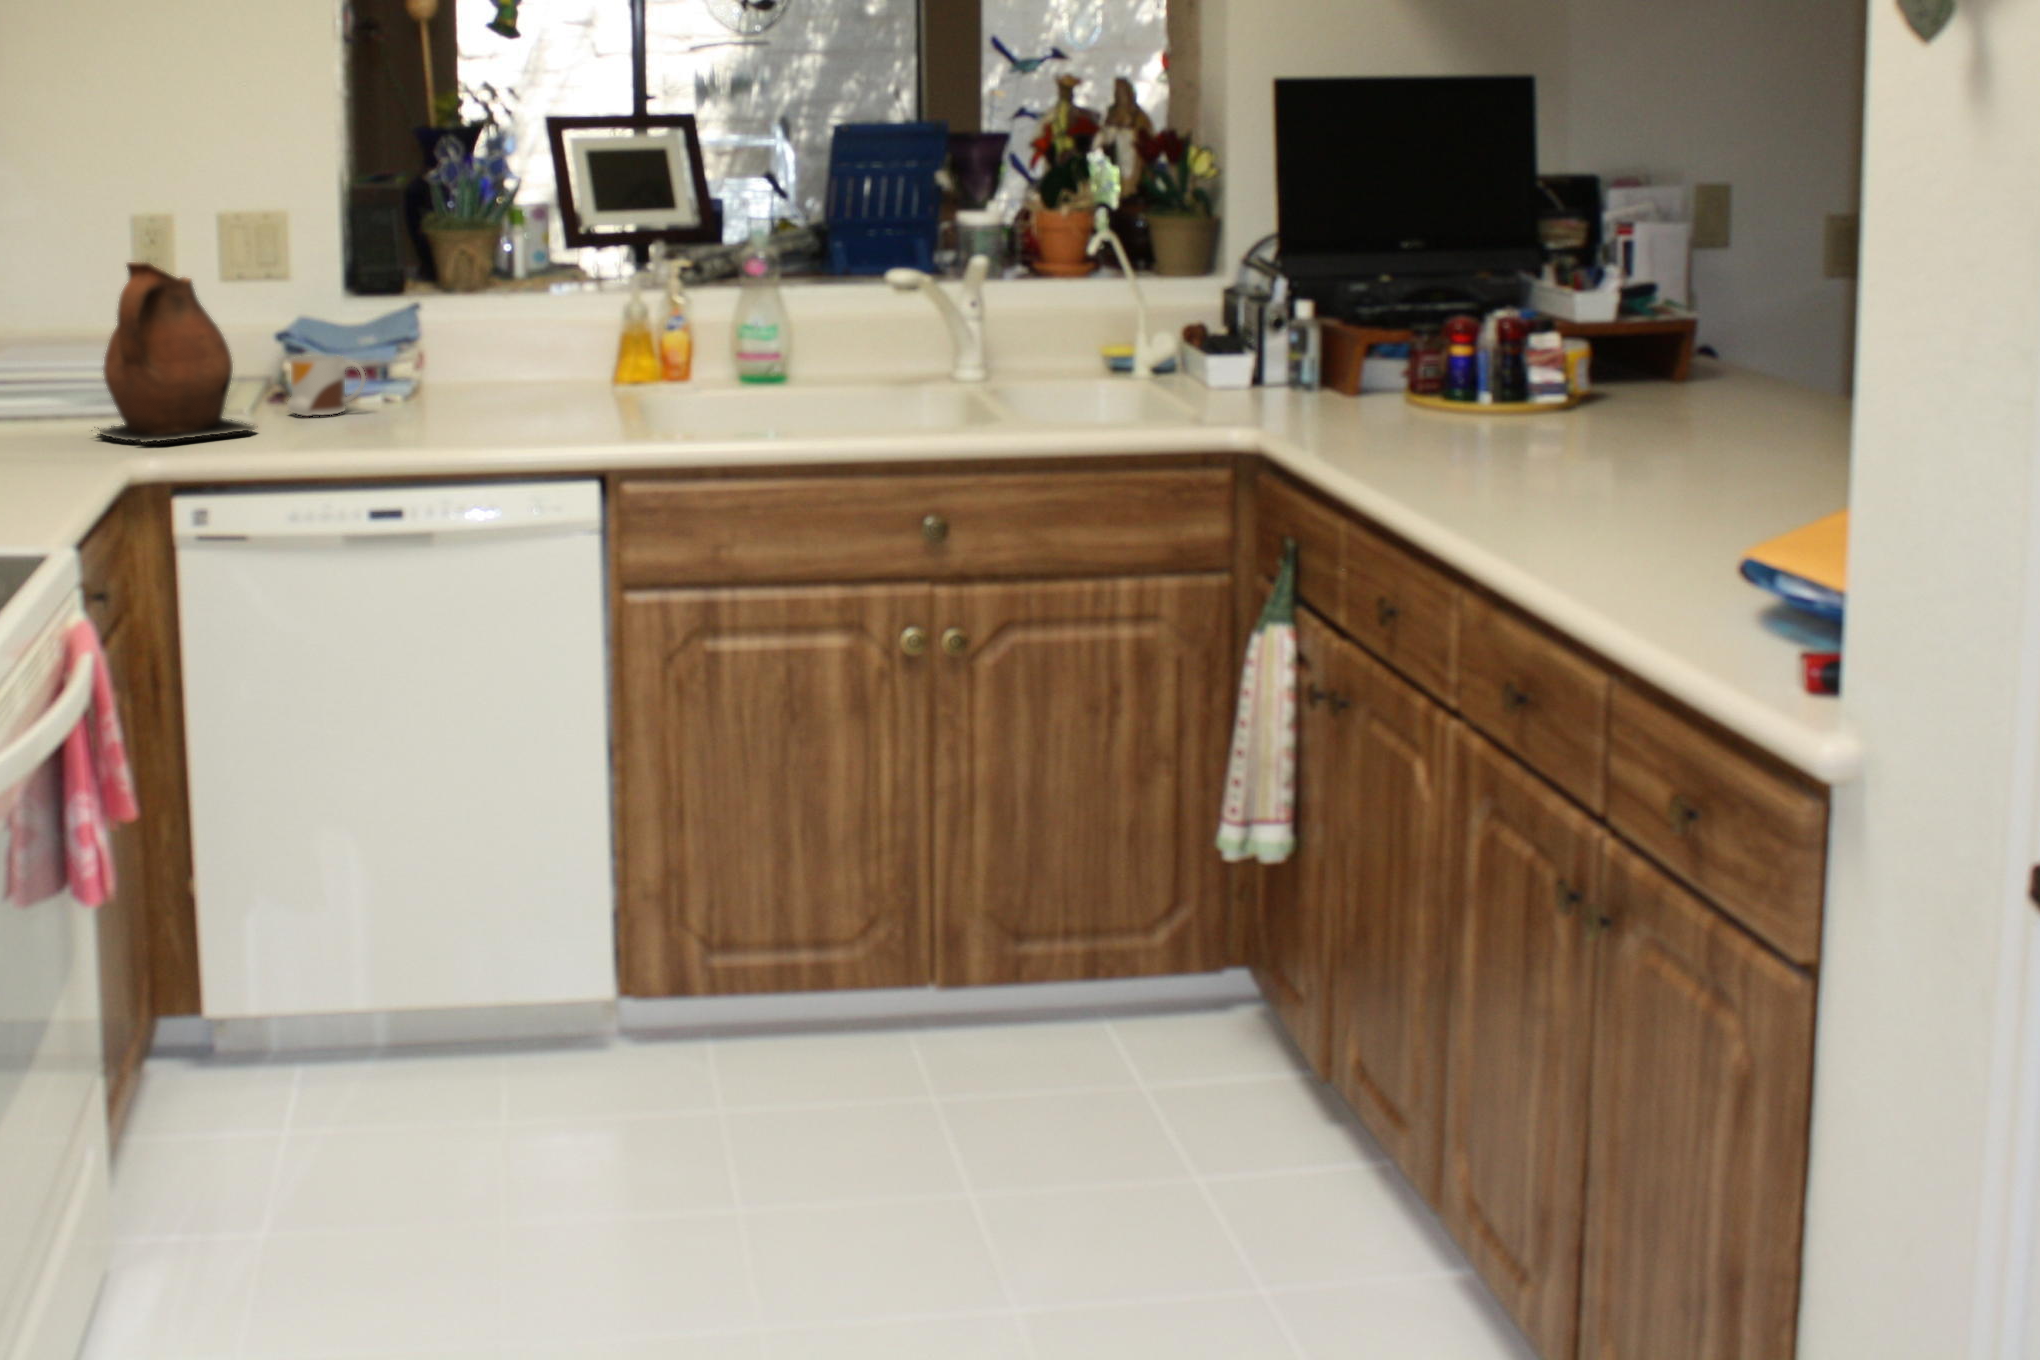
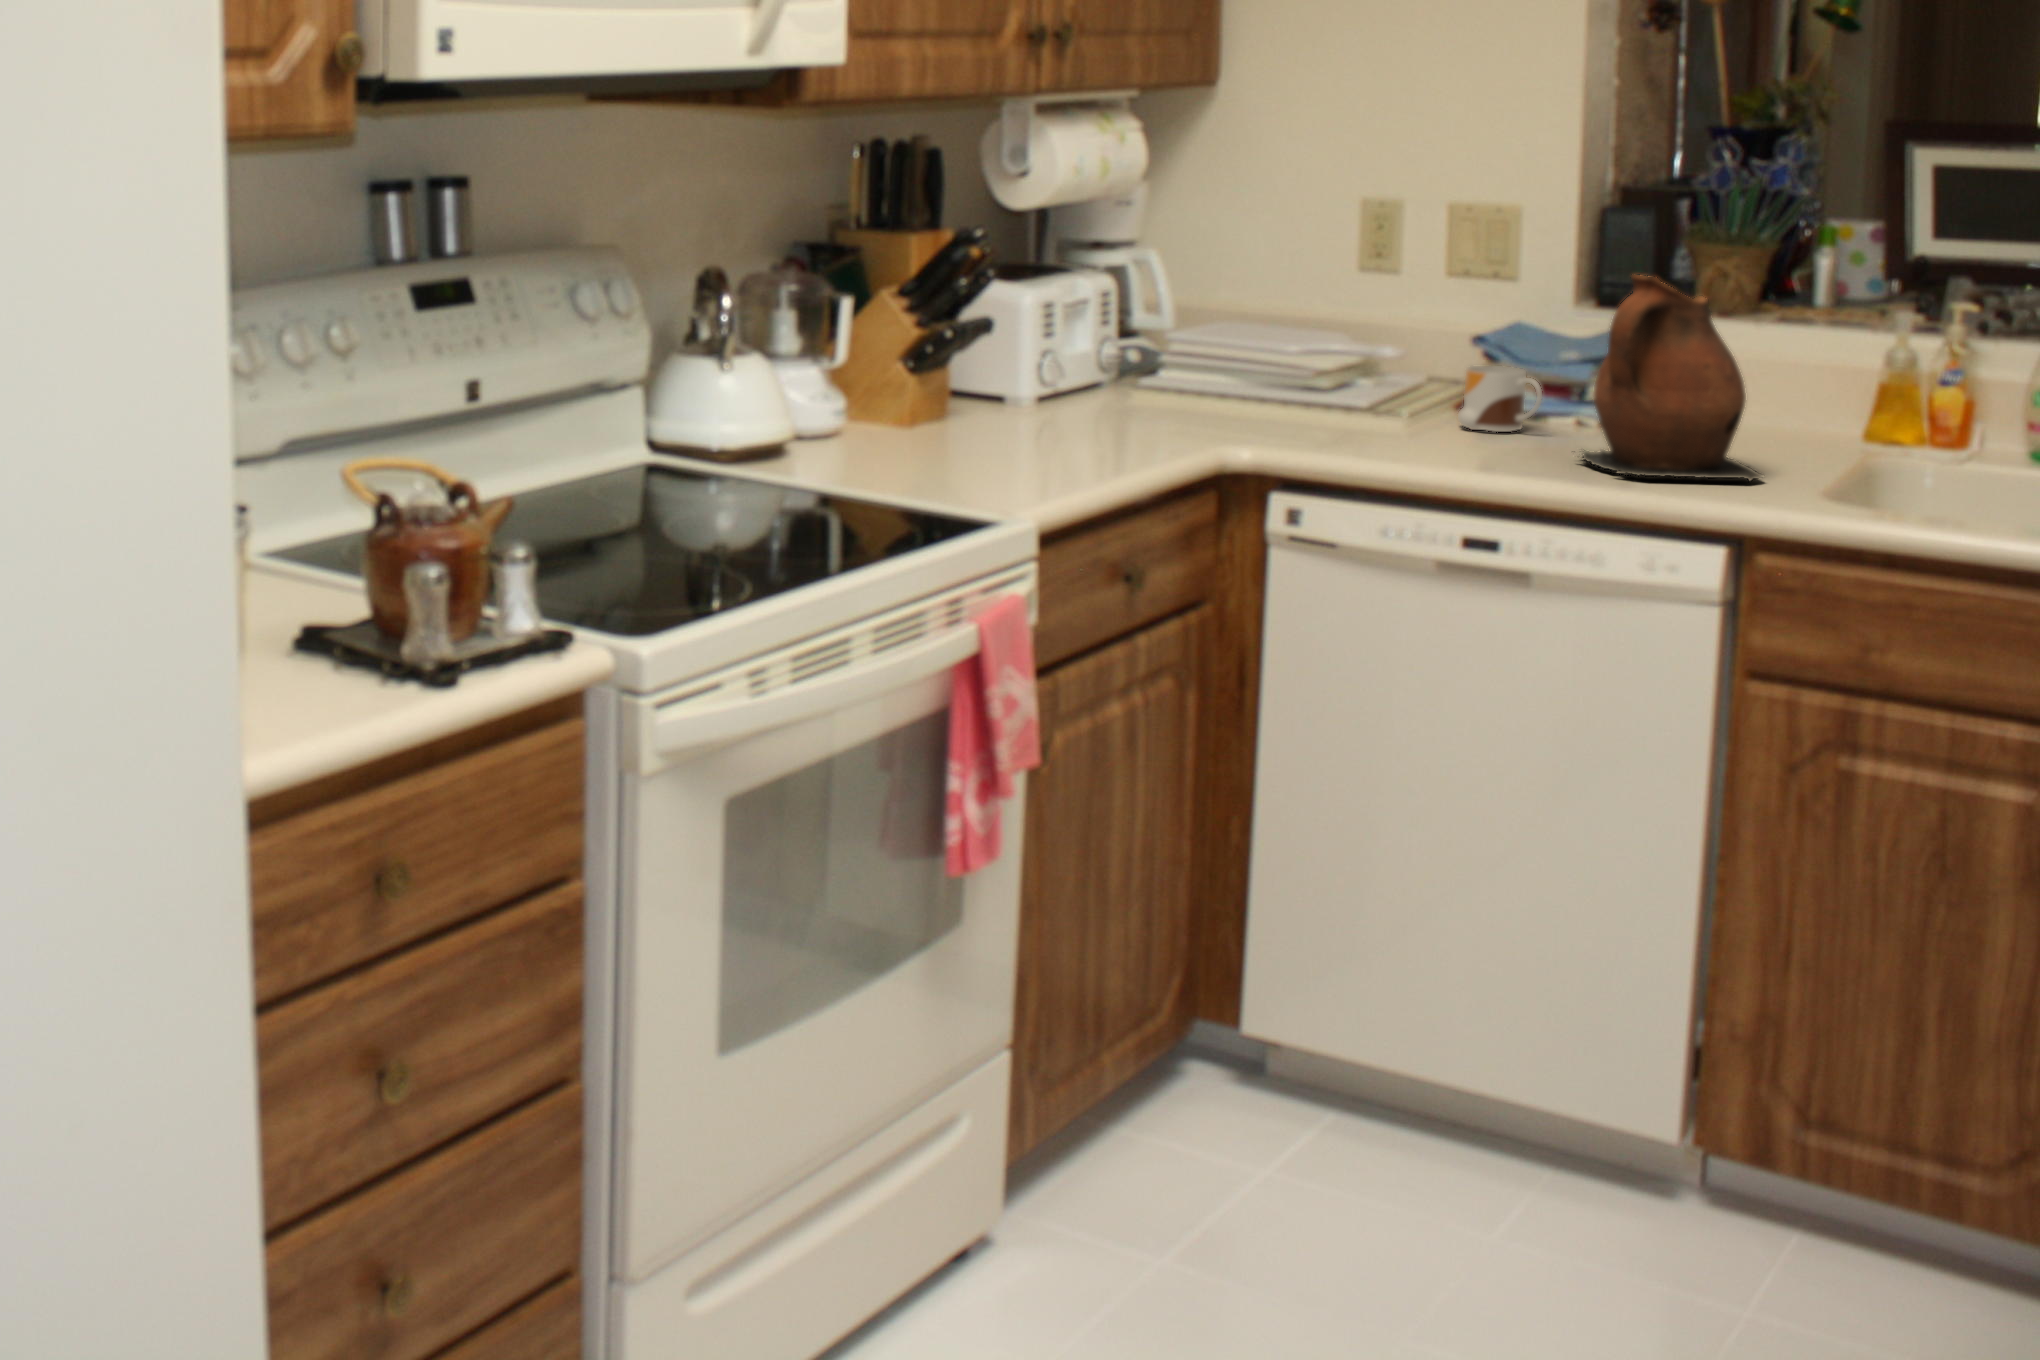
ceramic pitcher: present [91,262,255,443] -> present [1583,275,1762,481]

